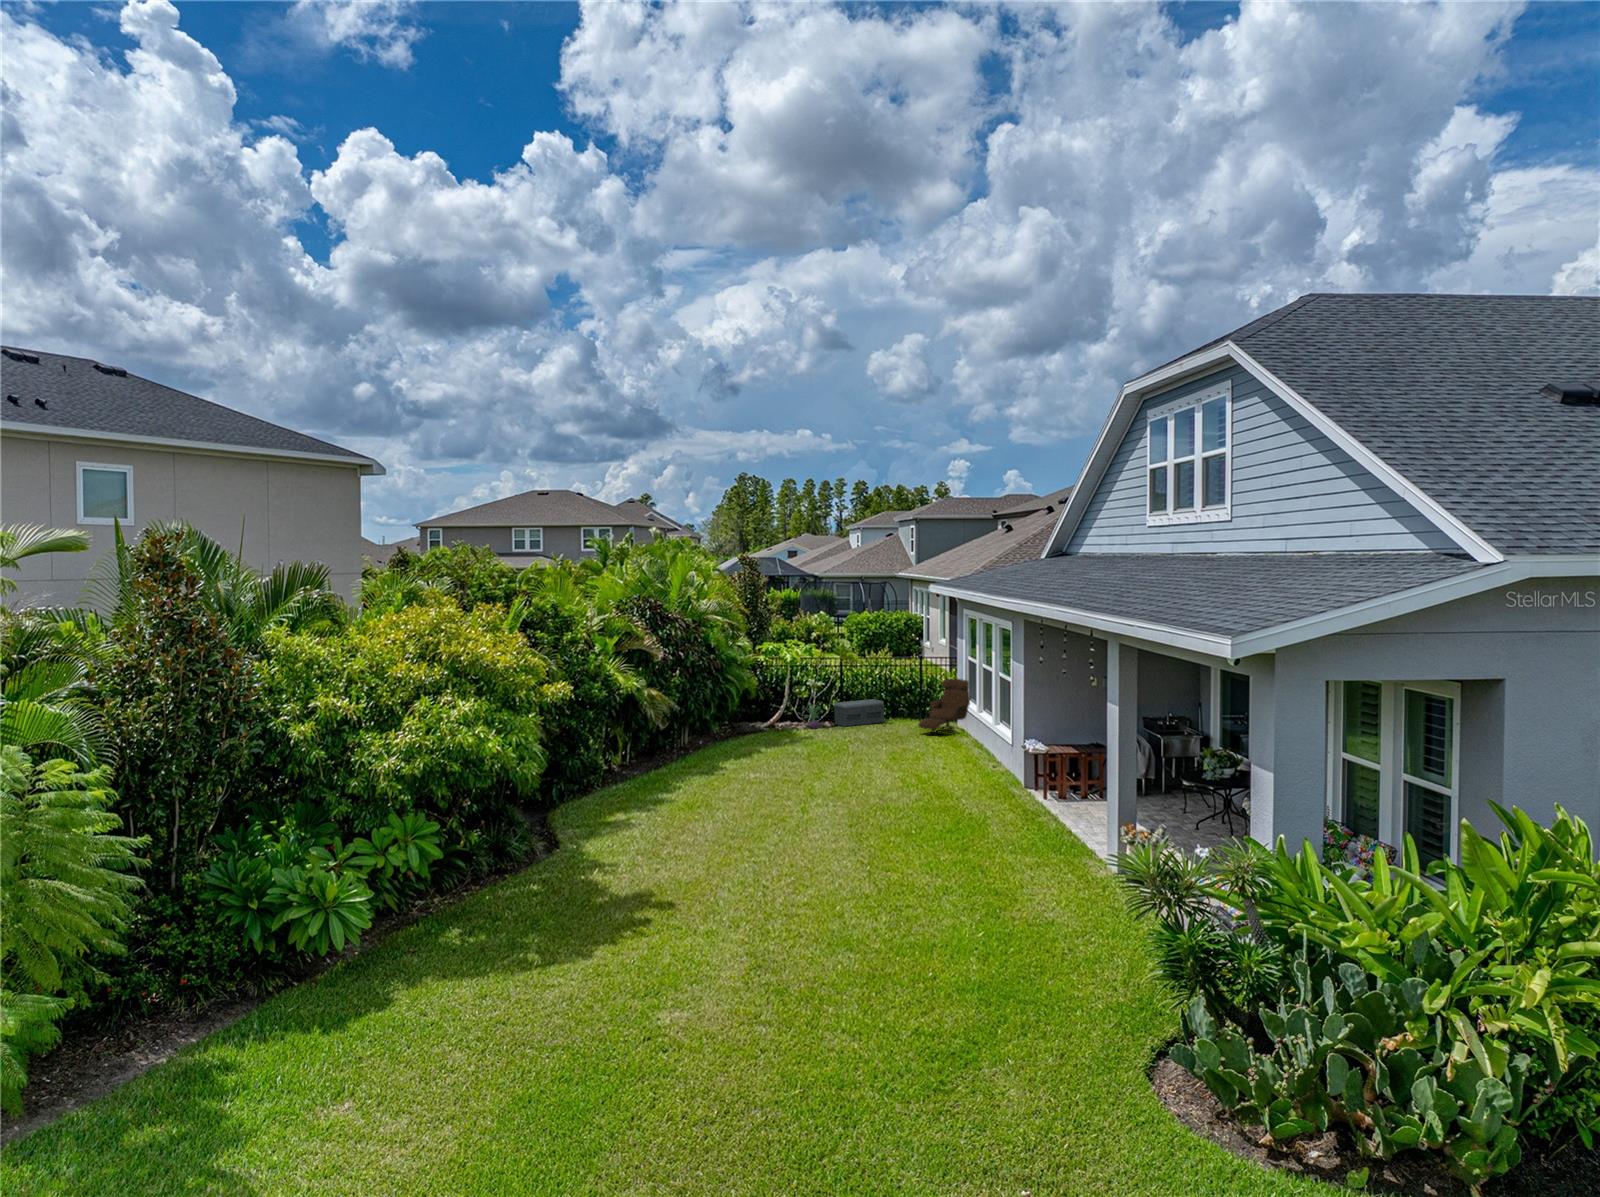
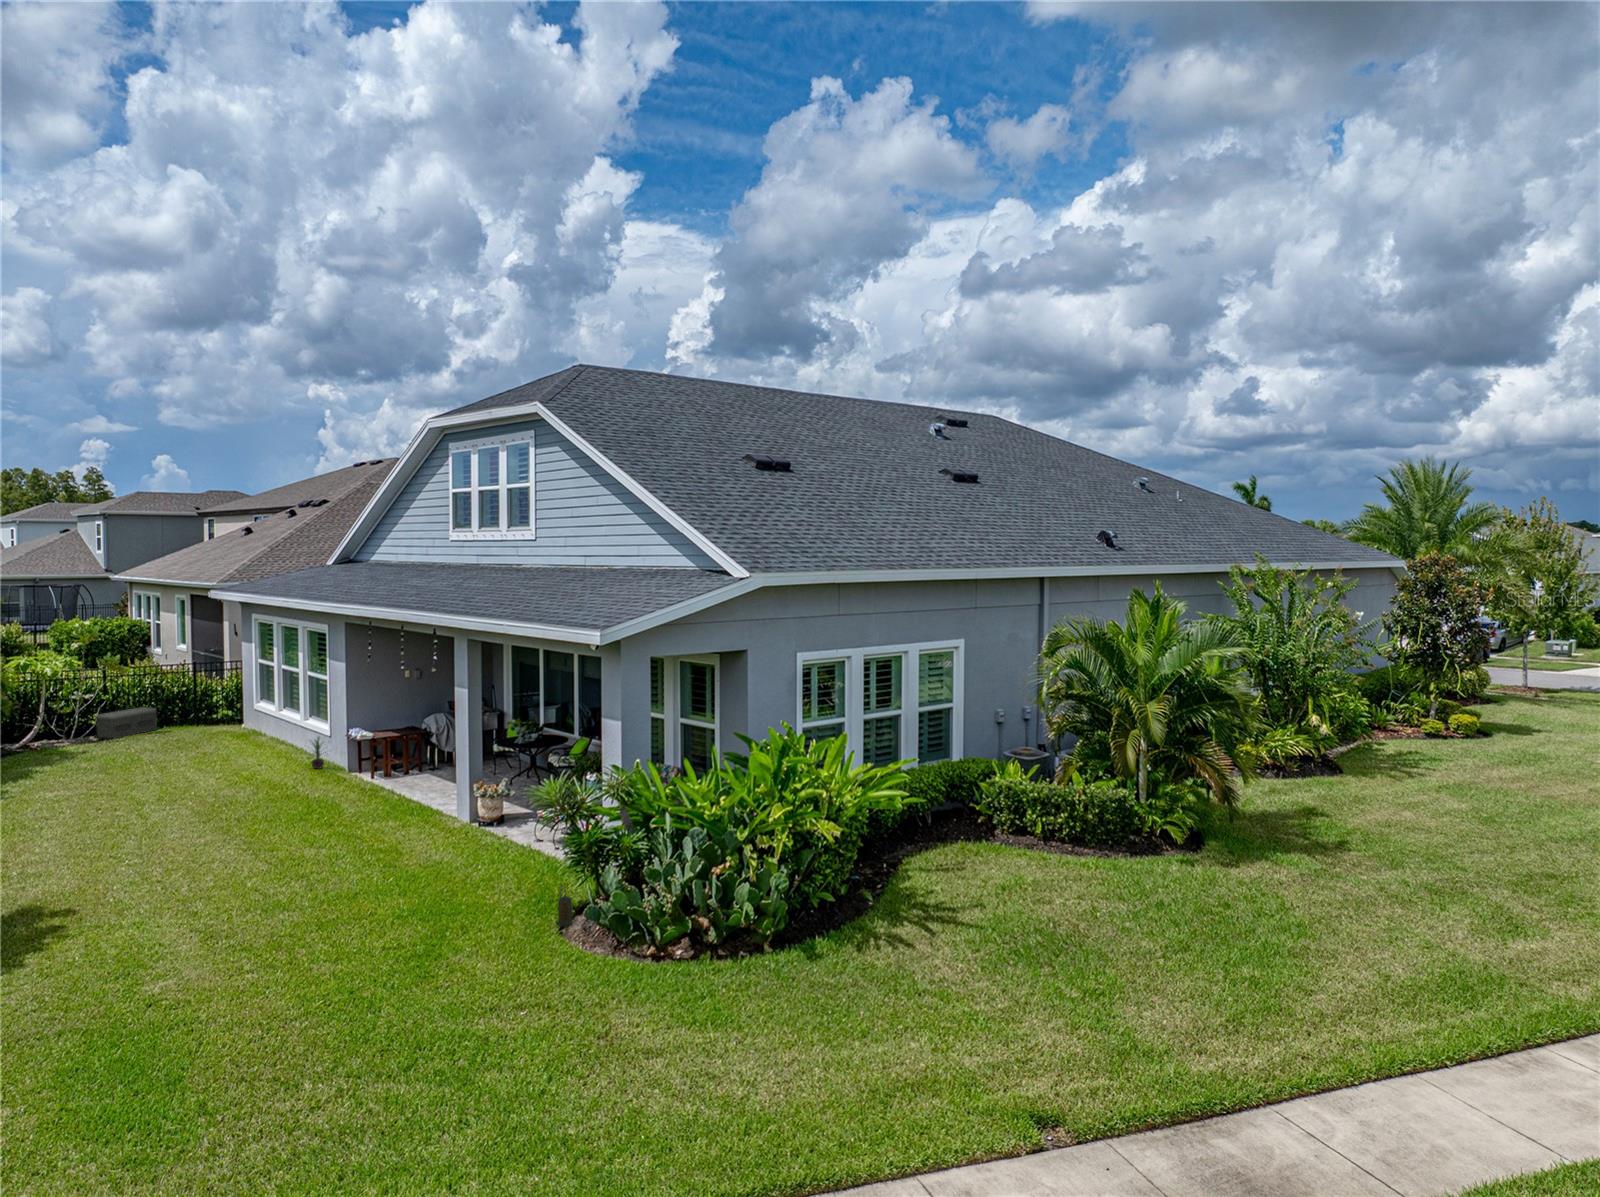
lounge chair: present [918,679,970,734] -> none [206,680,261,738]
decorative plant: present [809,706,819,729] -> present [312,737,324,769]
watering can: none [1124,982,1145,1041] -> present [557,885,573,927]

